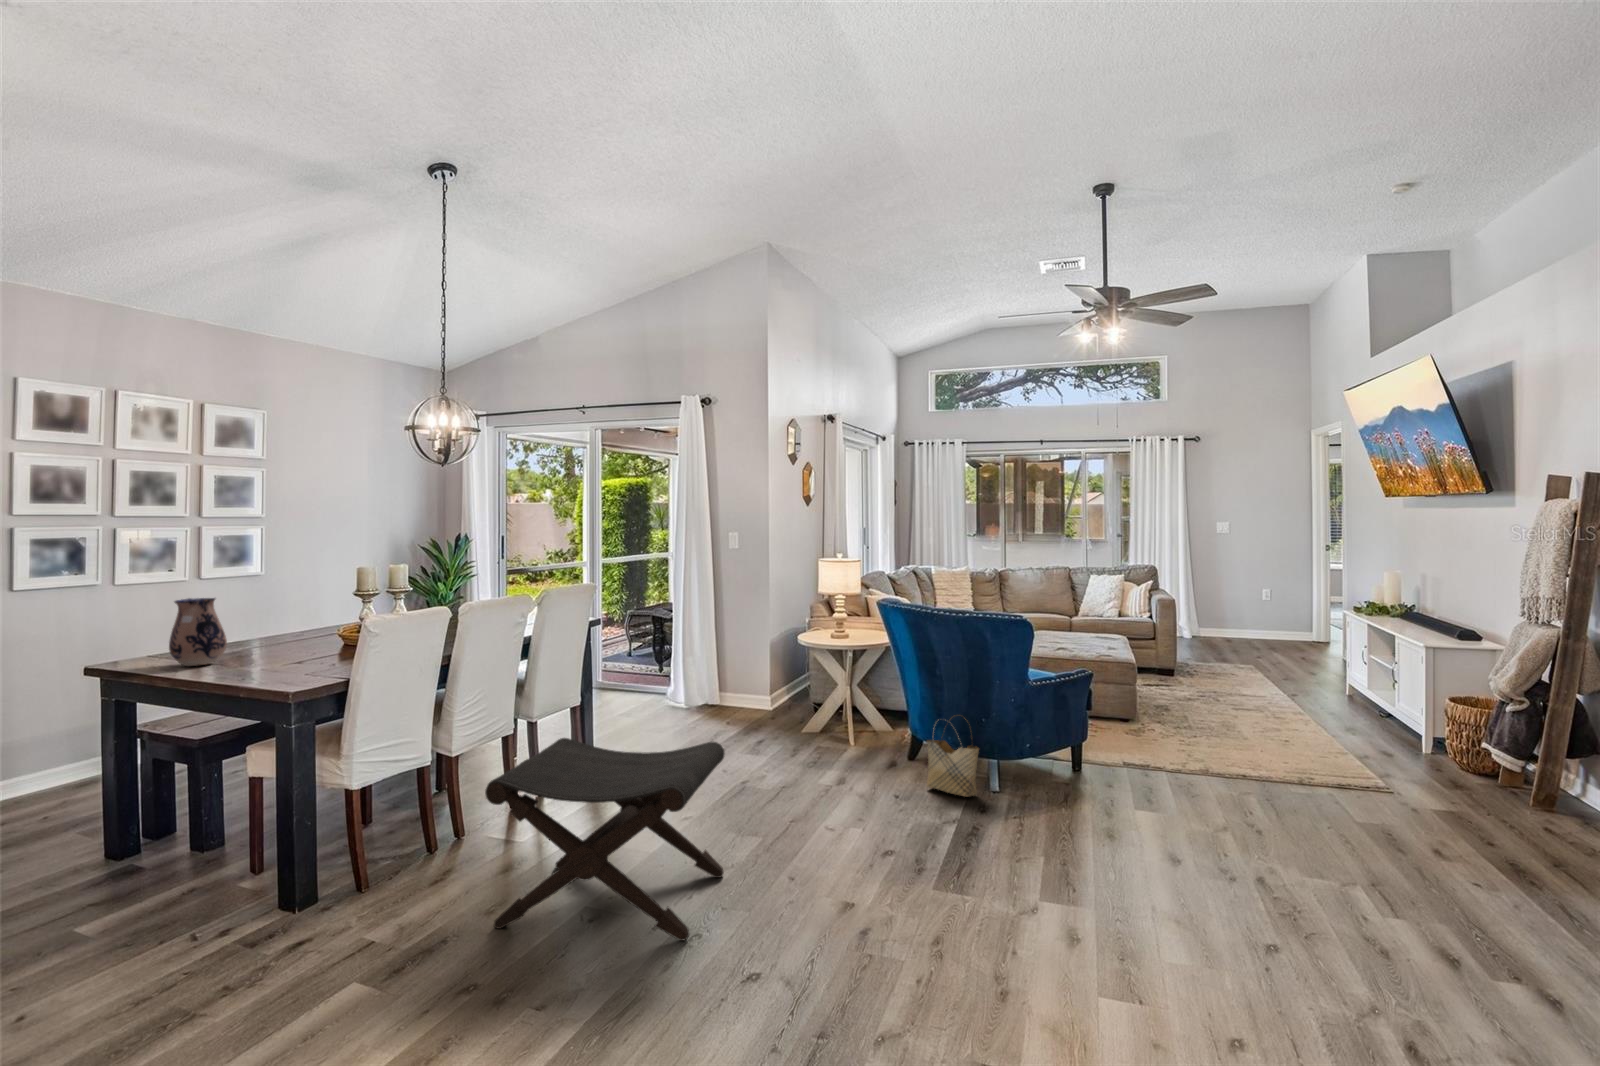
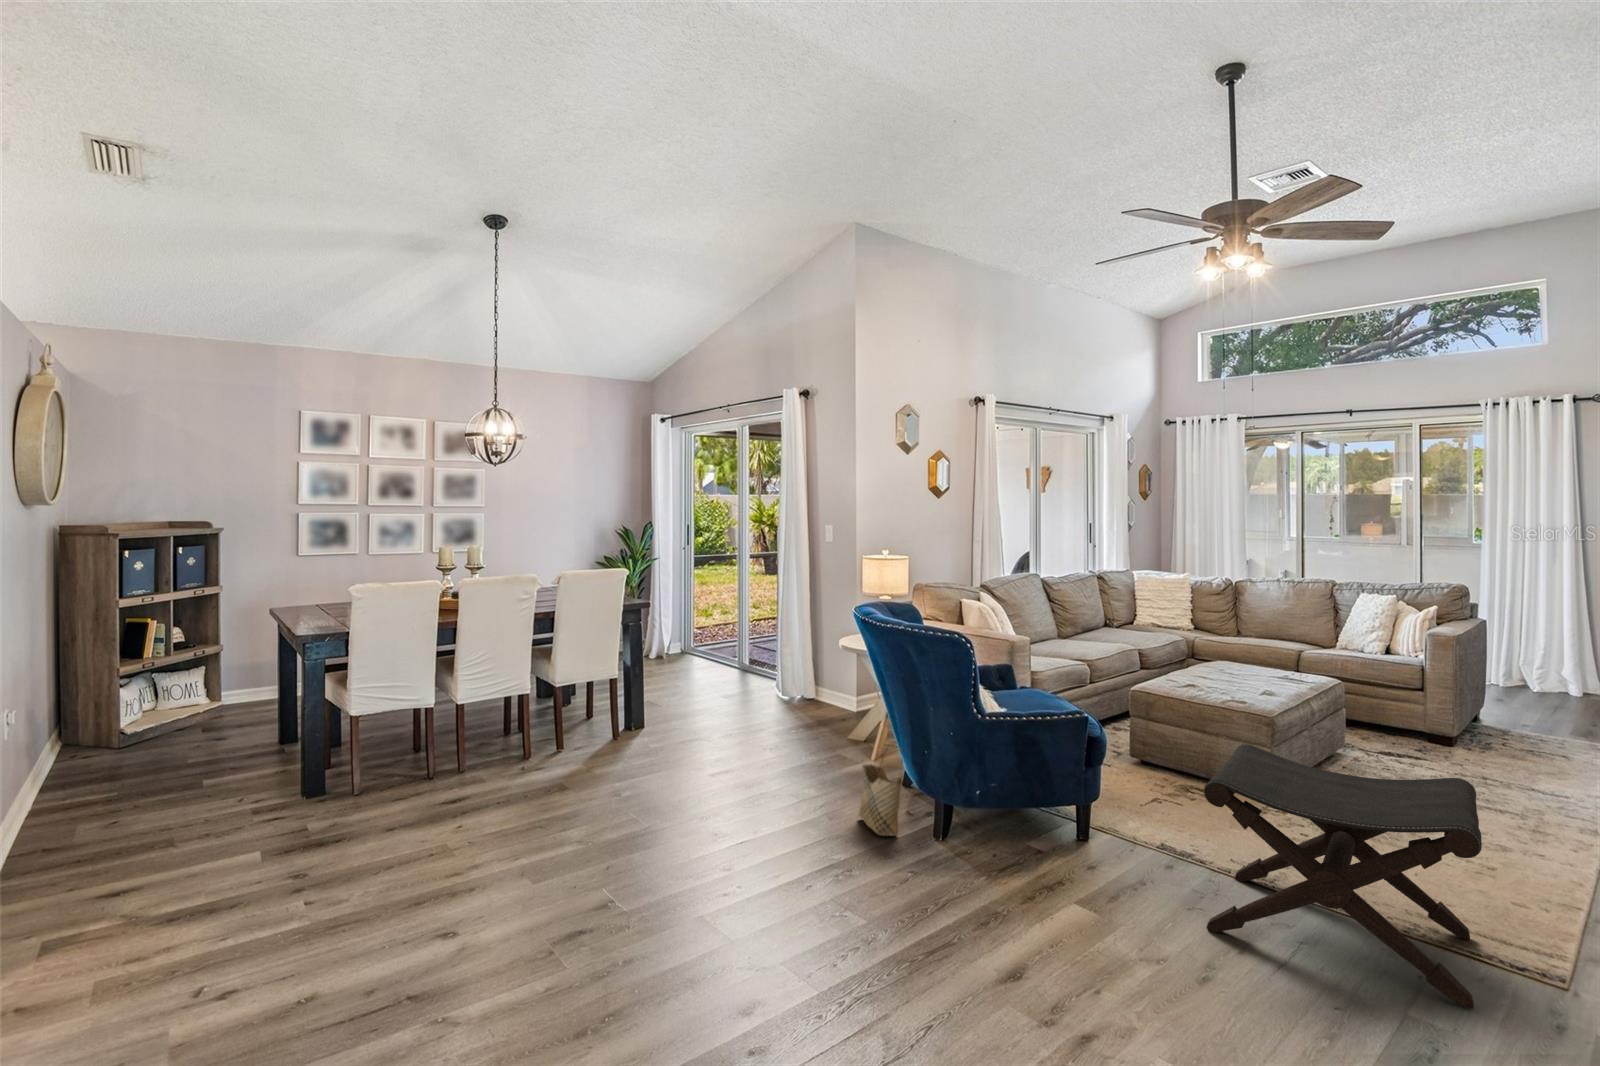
ceramic pitcher: present [169,598,227,666] -> none [293,567,332,616]
footstool: present [485,738,725,941] -> present [1204,744,1482,1009]

